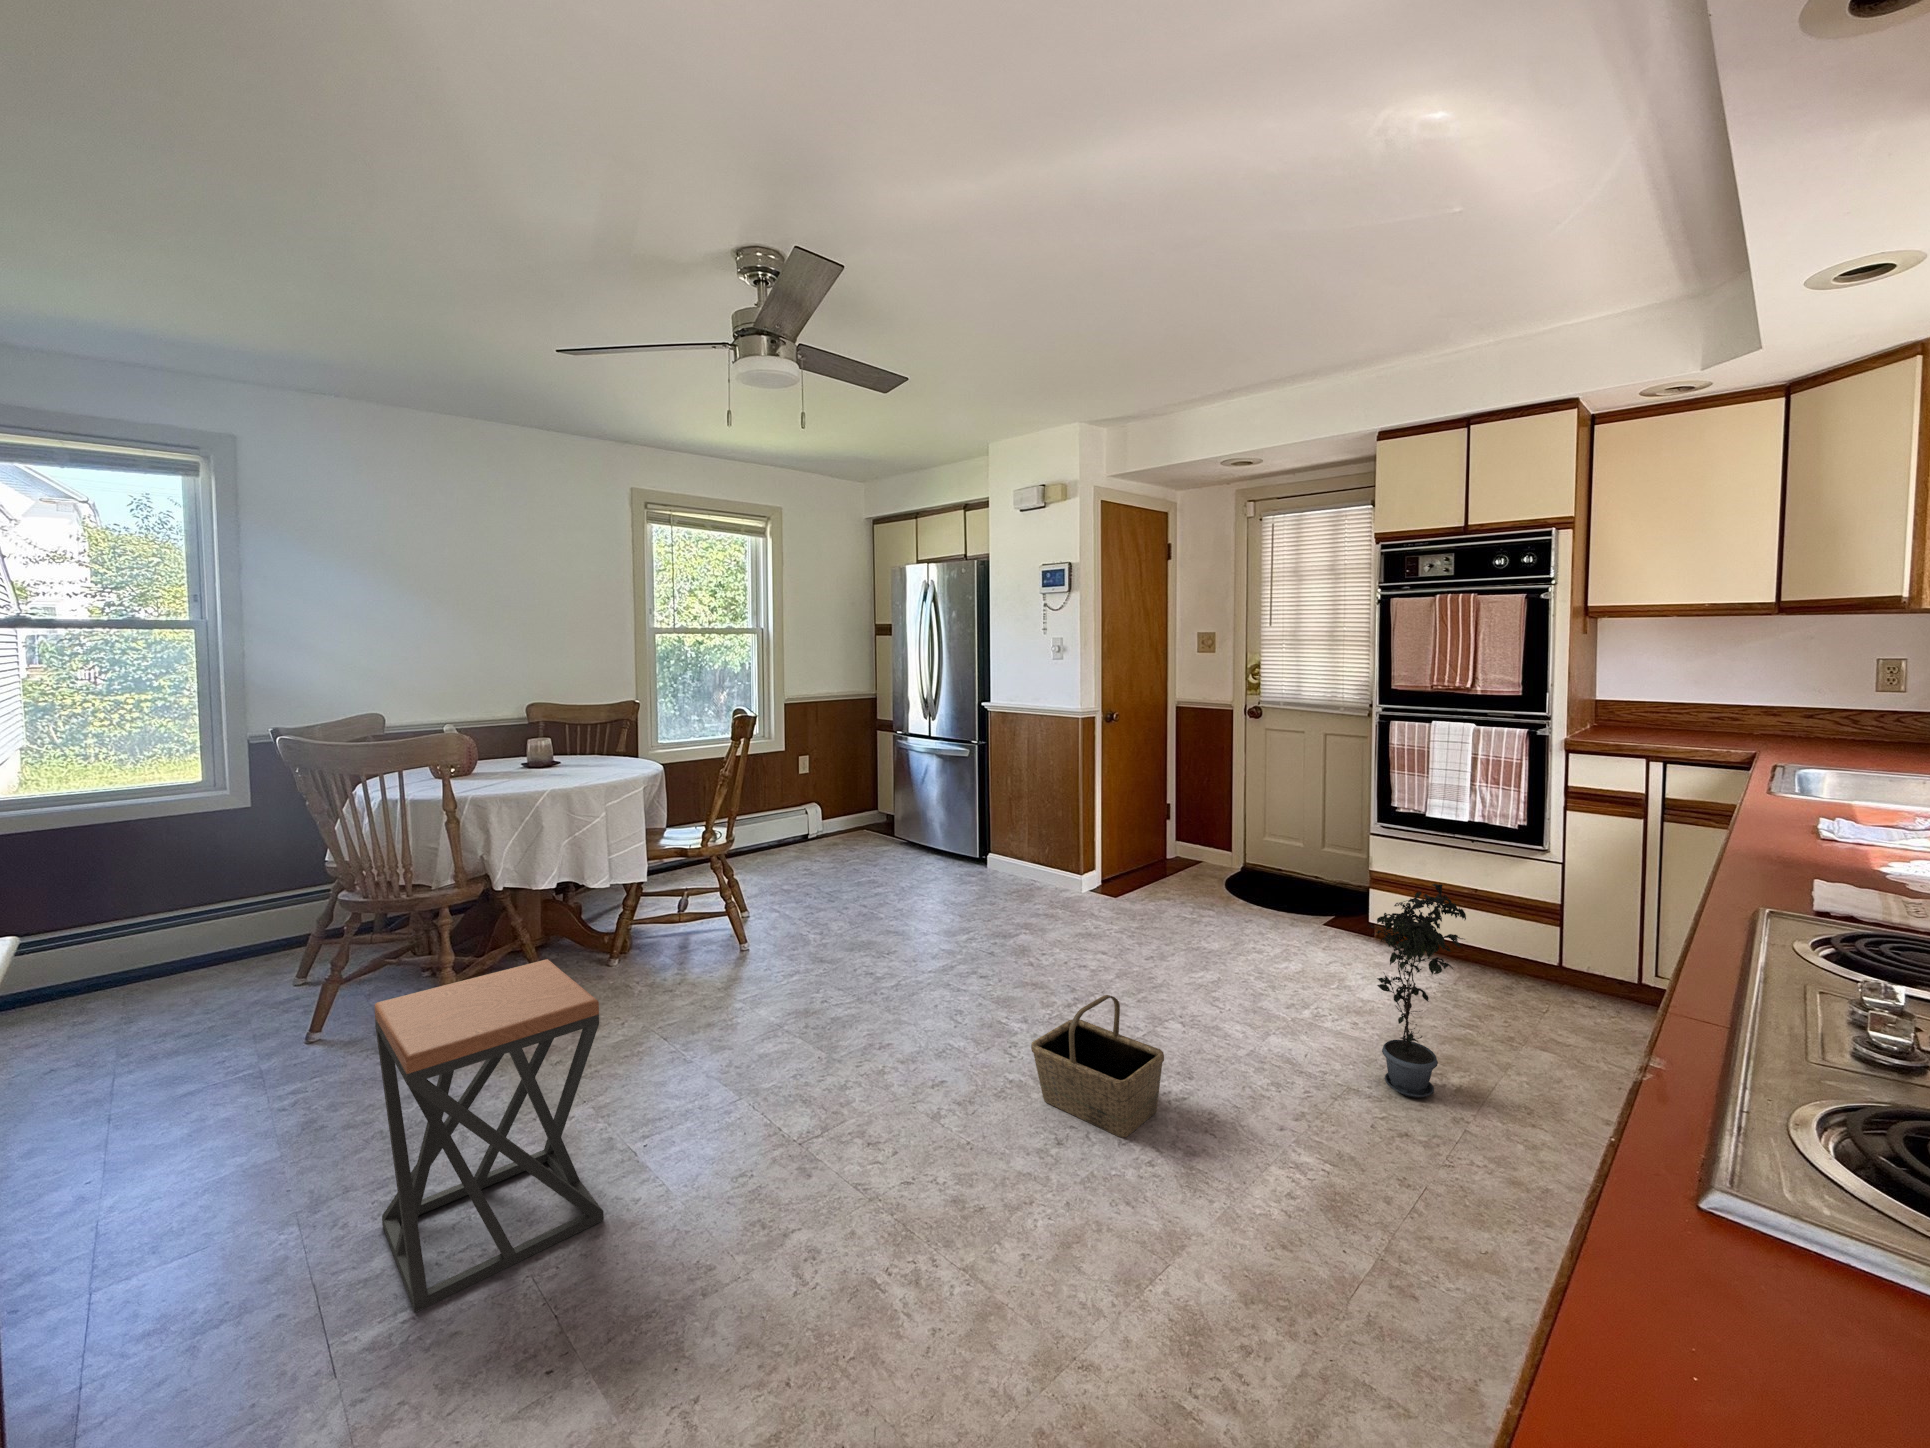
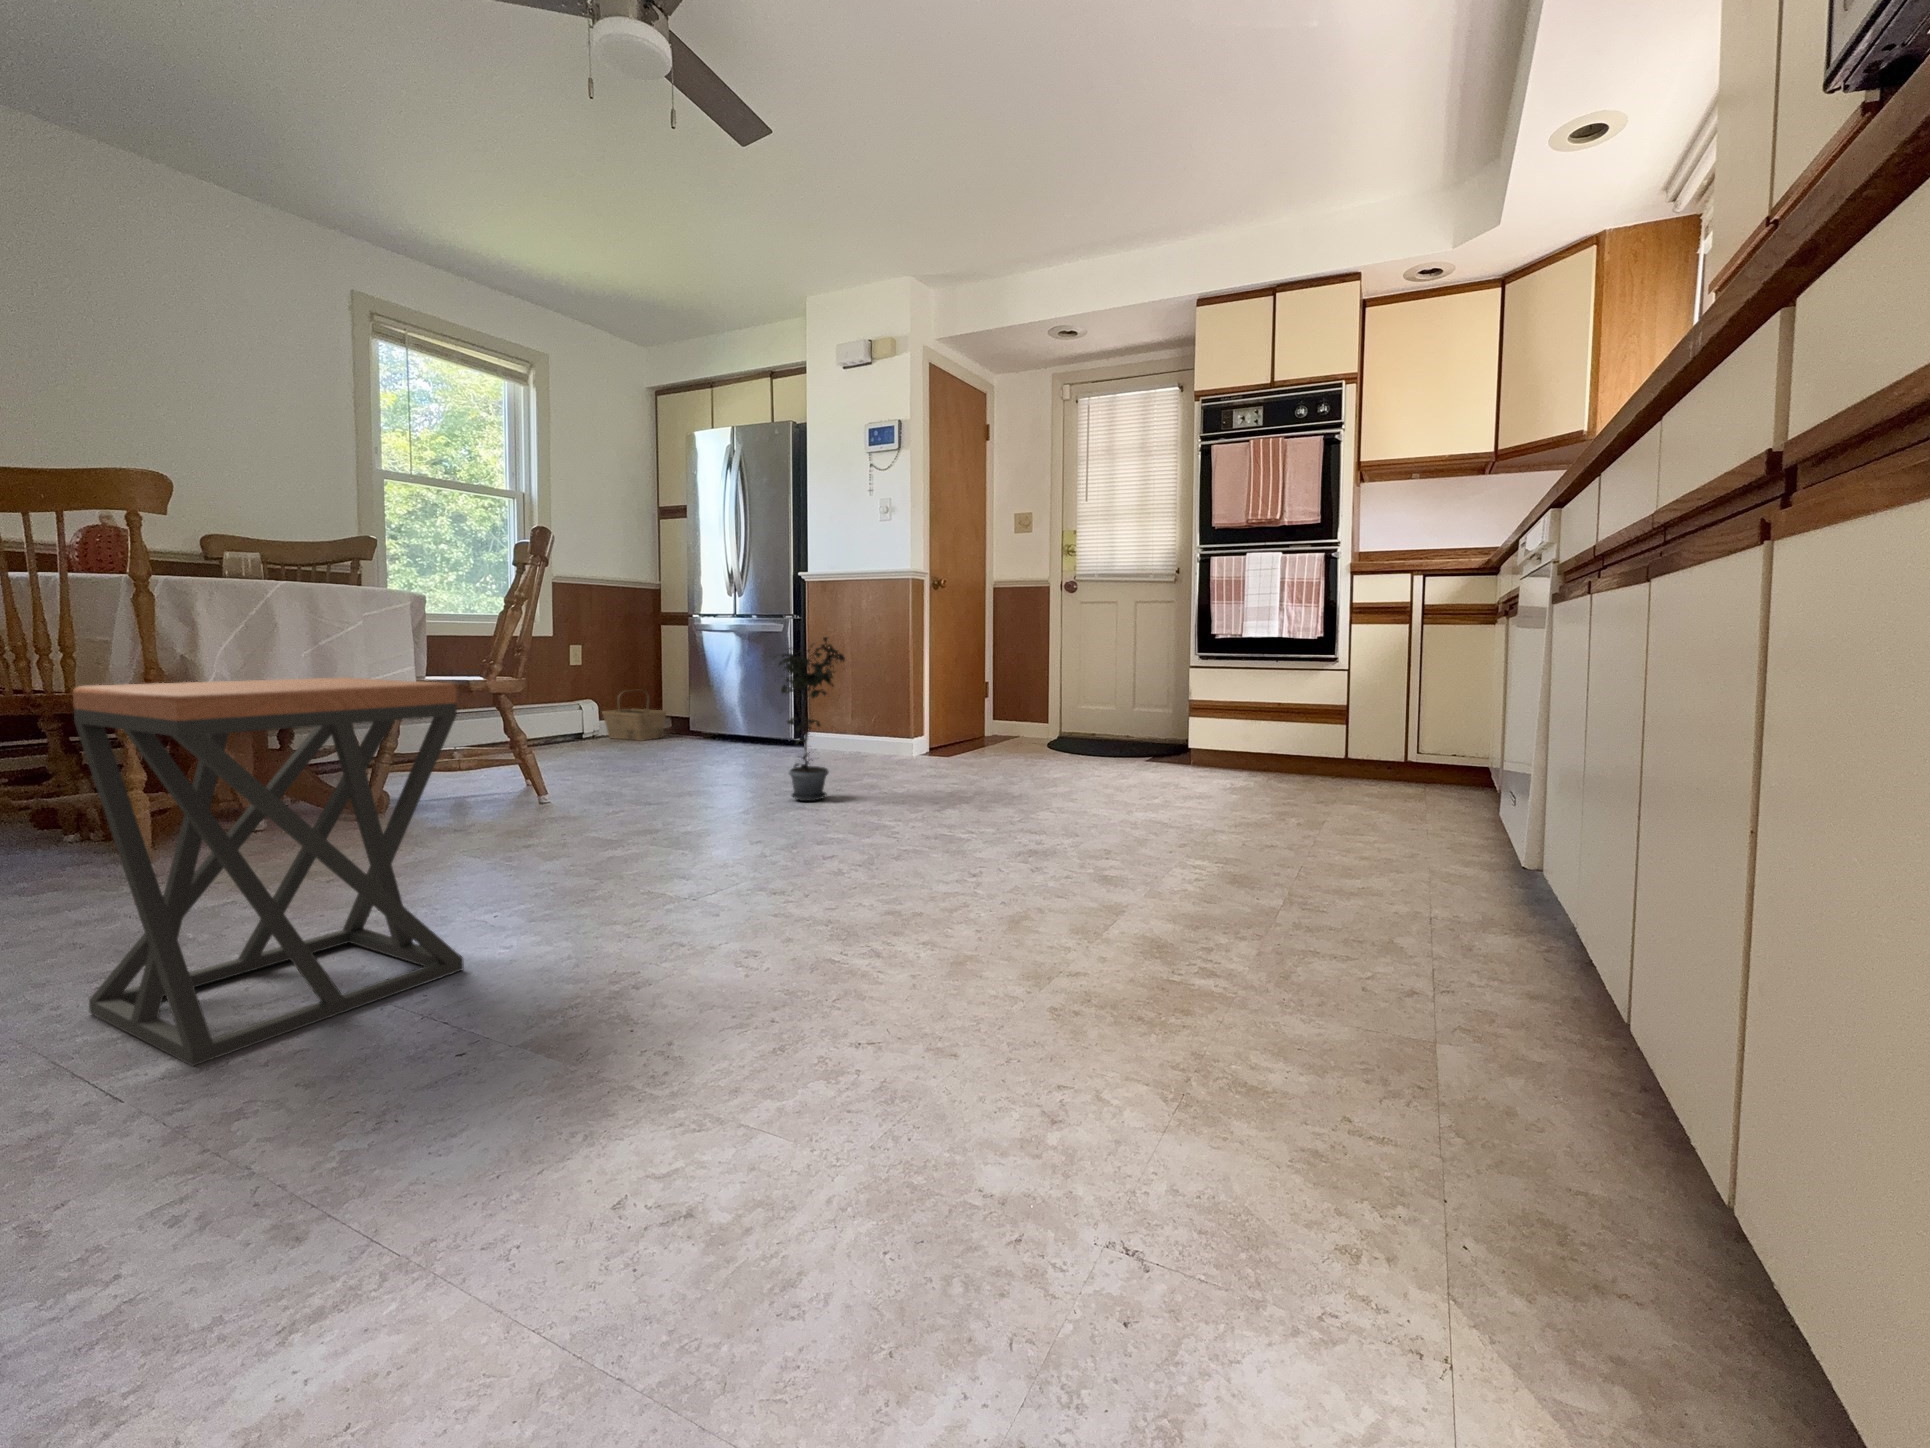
potted plant: present [1369,884,1466,1098] -> present [774,637,845,801]
basket: present [1031,995,1164,1138] -> present [602,690,667,741]

